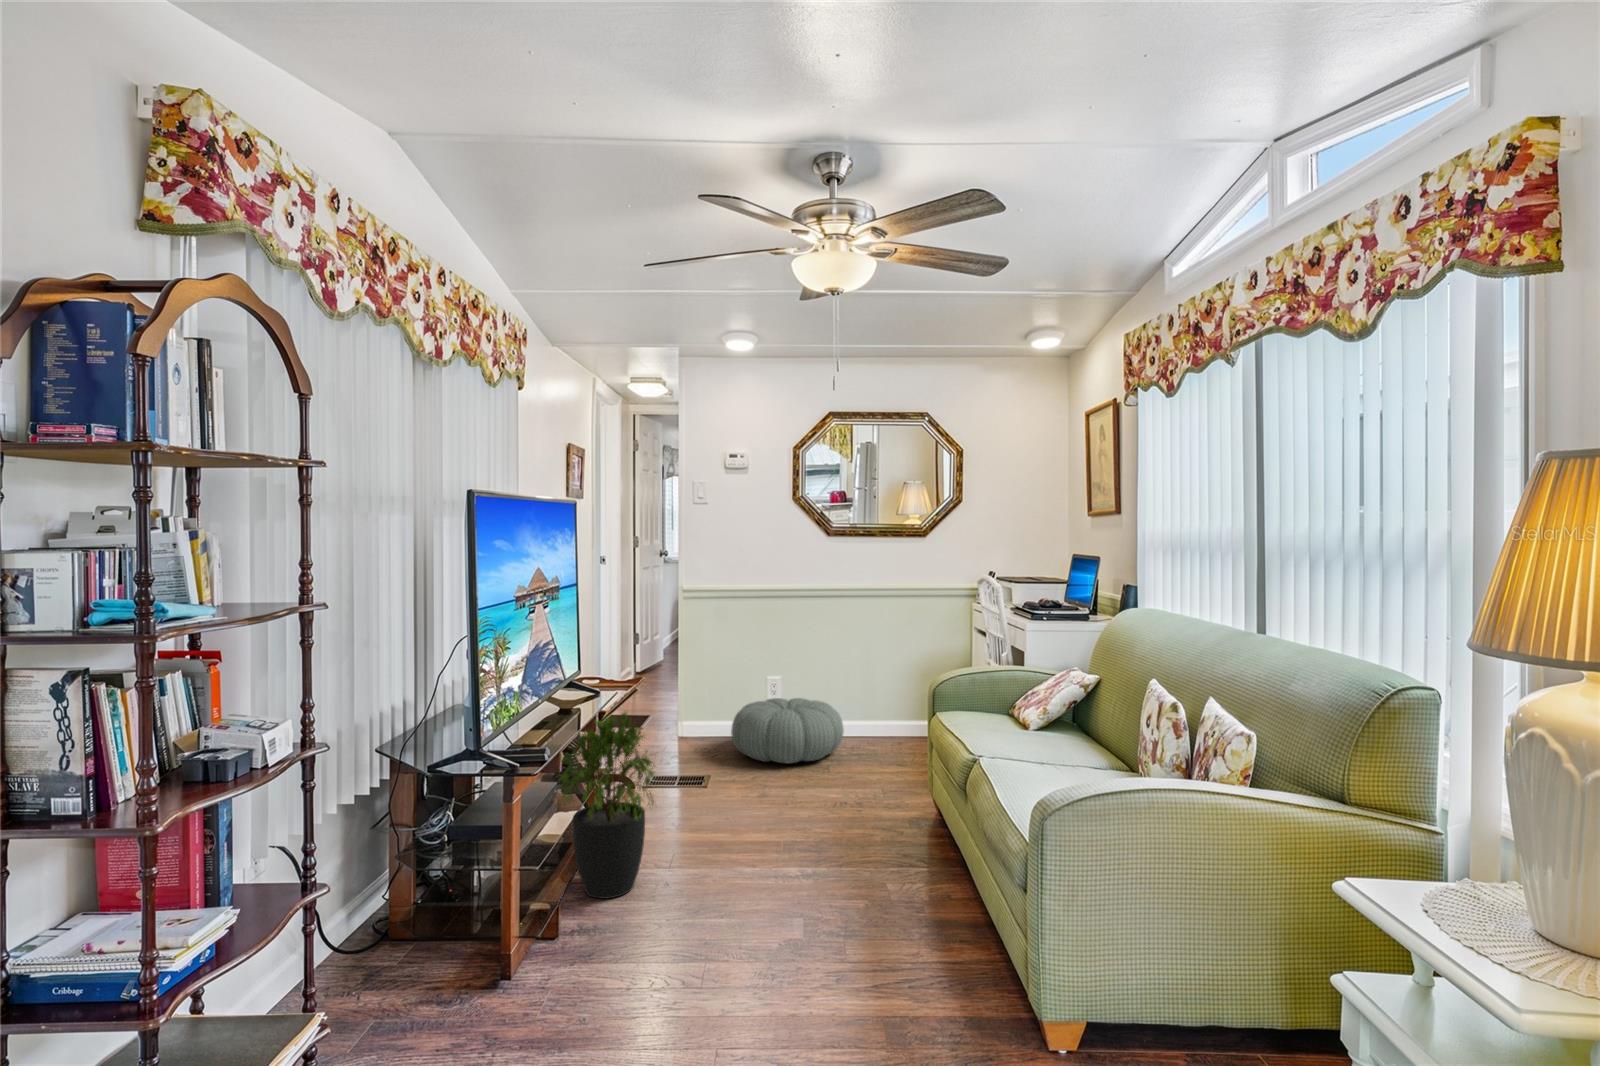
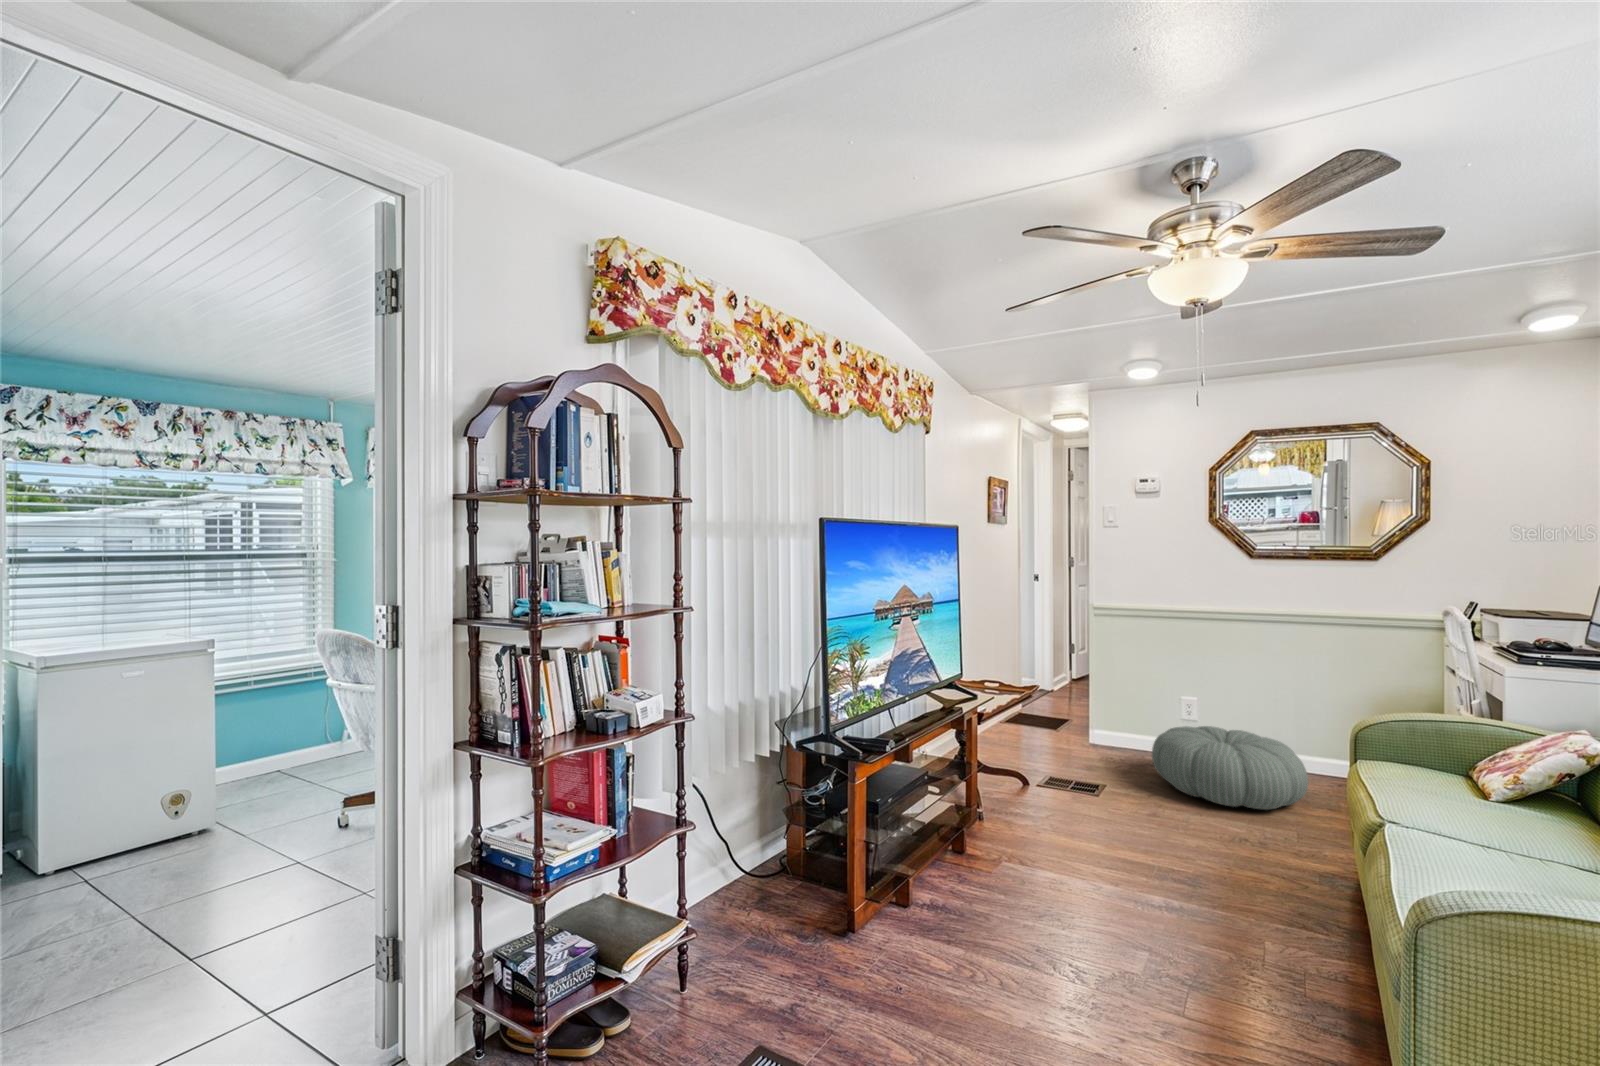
potted plant: present [559,712,655,899] -> none [919,721,1028,911]

